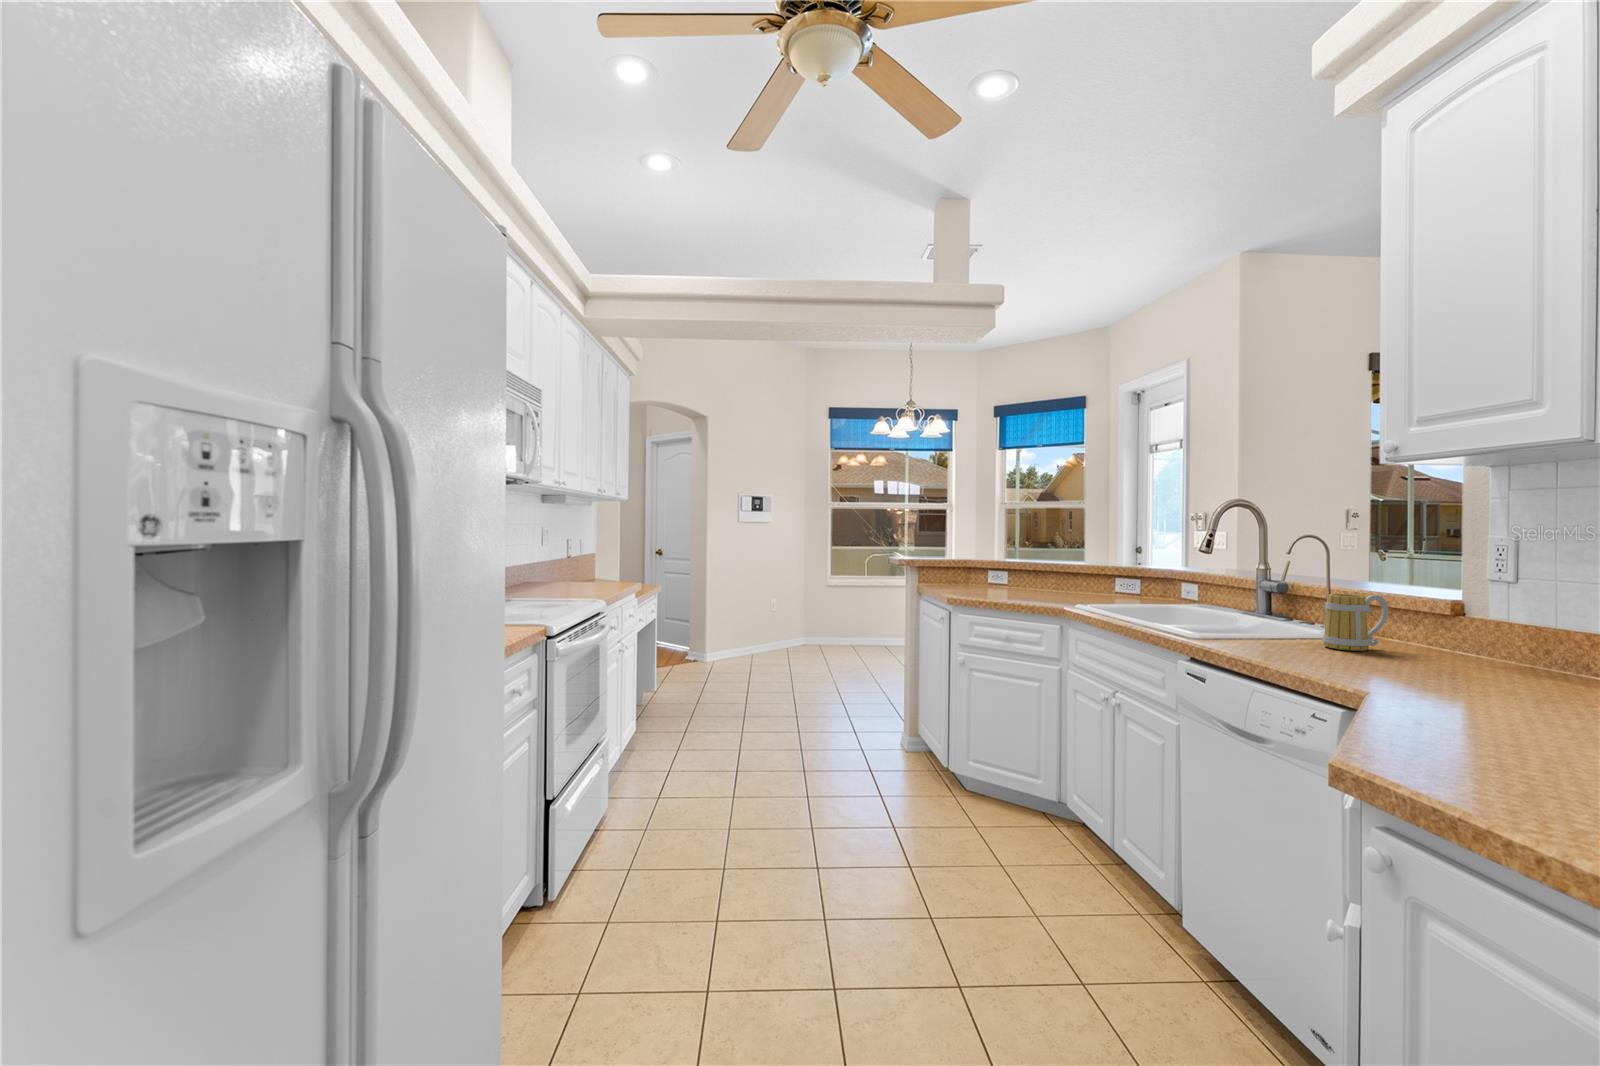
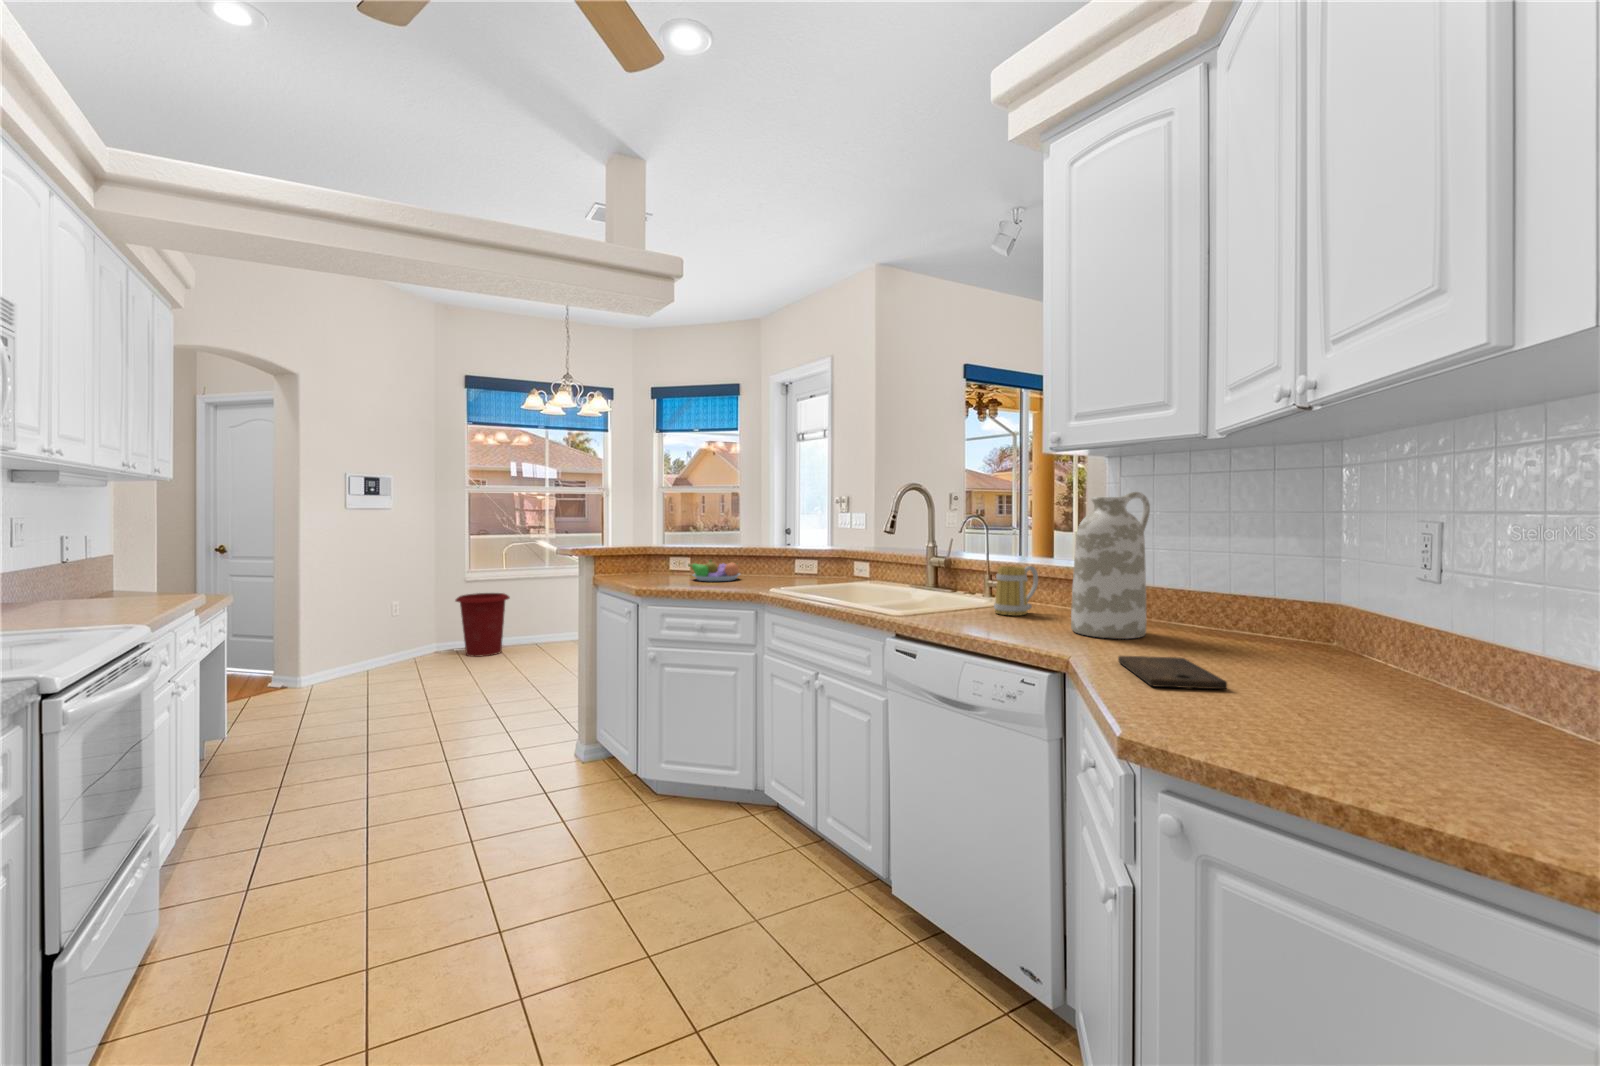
vase: none [1408,510,1530,686] -> present [1071,492,1150,639]
fruit bowl: none [1001,574,1054,596] -> present [688,560,740,581]
waste bin: none [816,597,860,652] -> present [456,593,510,657]
cutting board: none [1428,699,1551,746] -> present [1118,656,1227,689]

